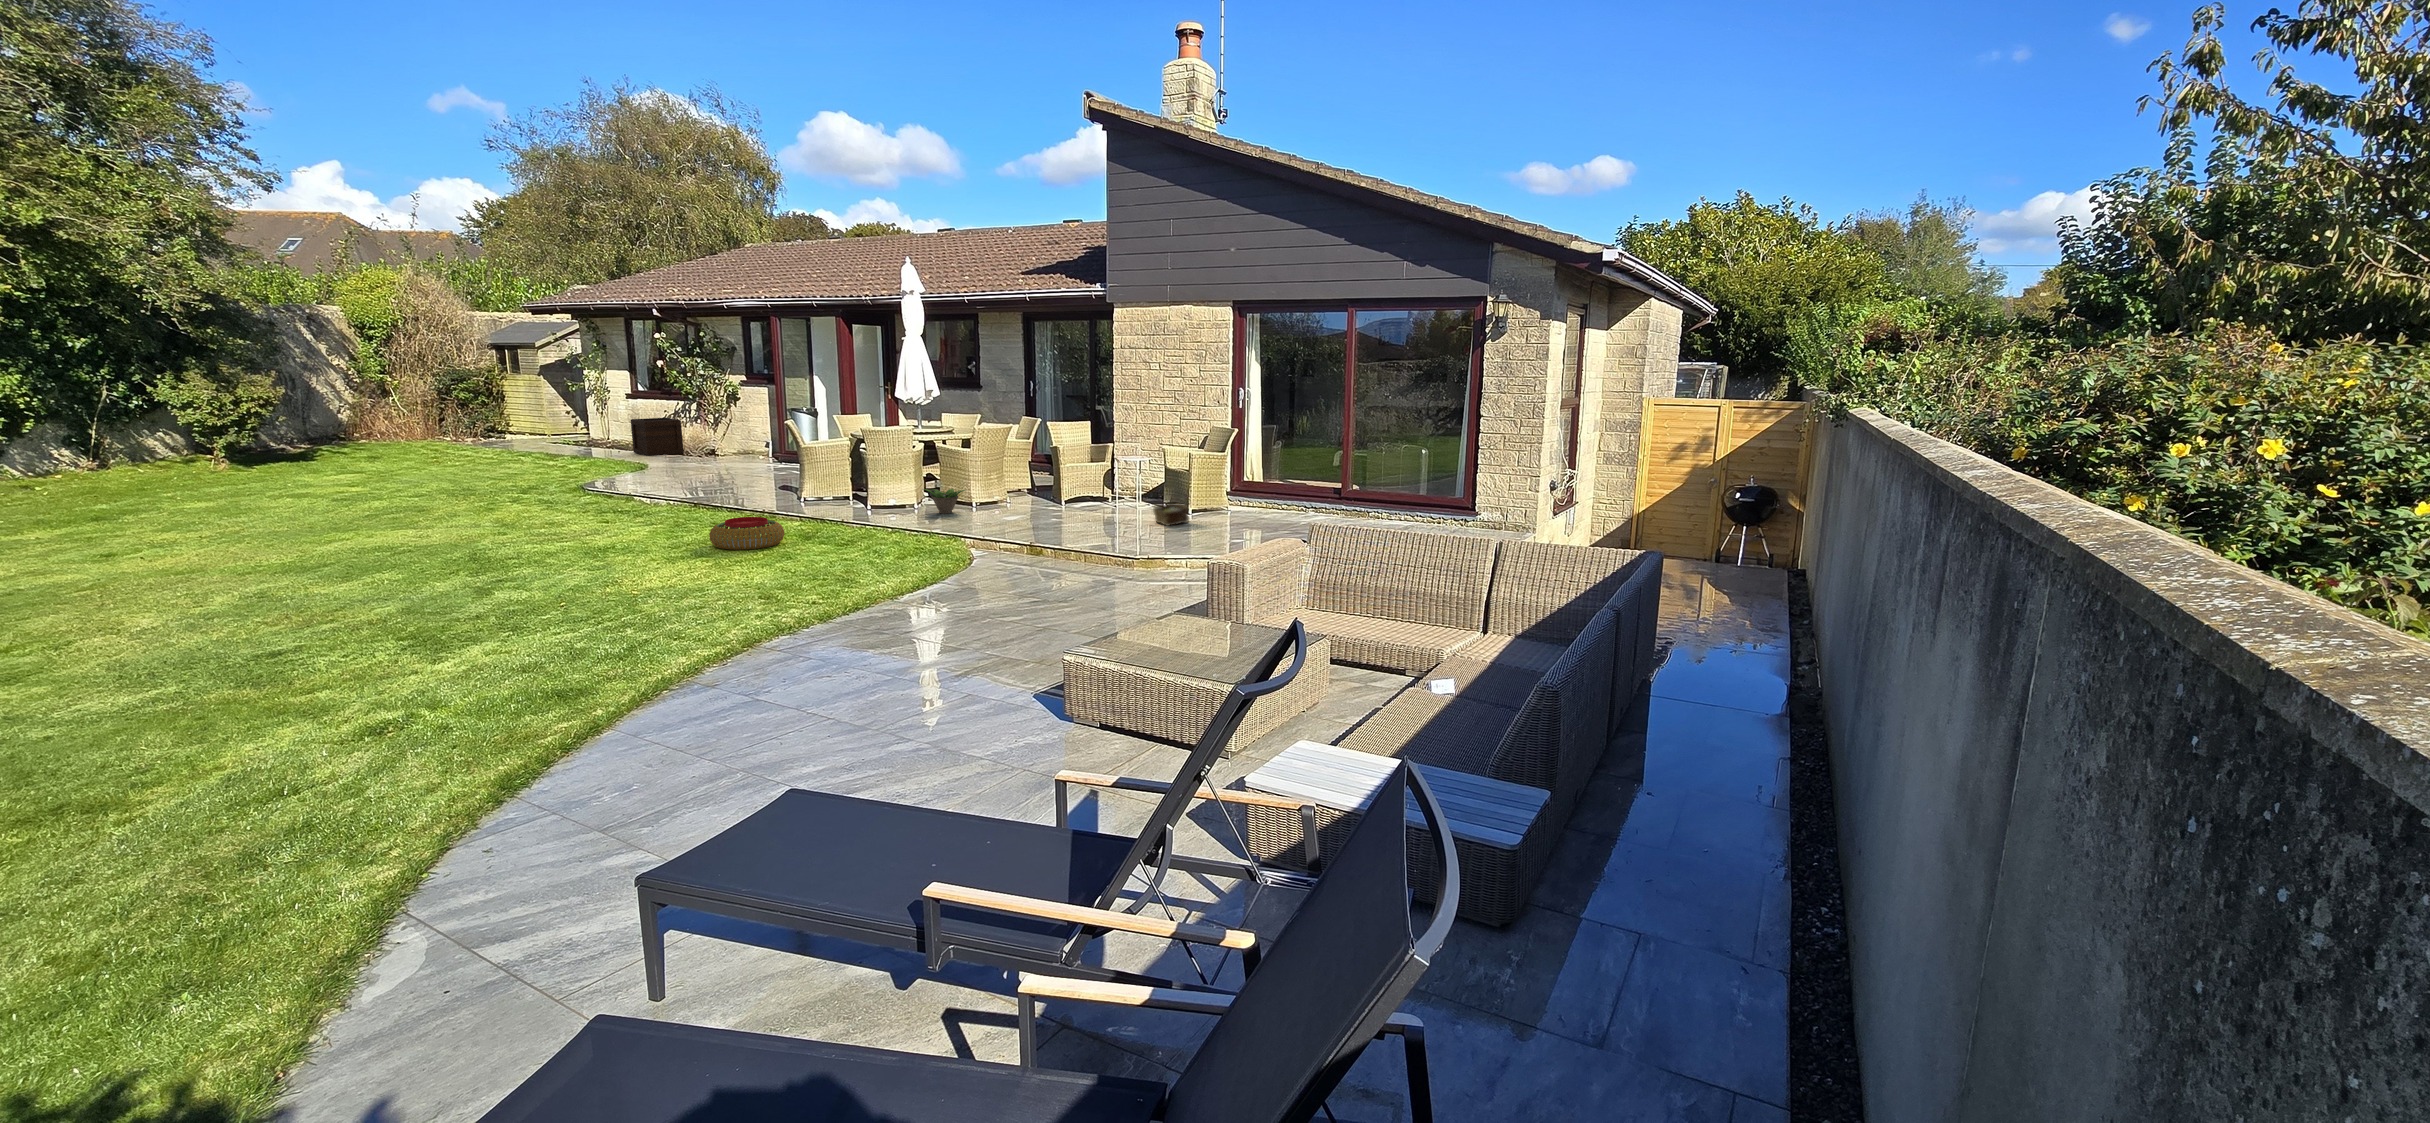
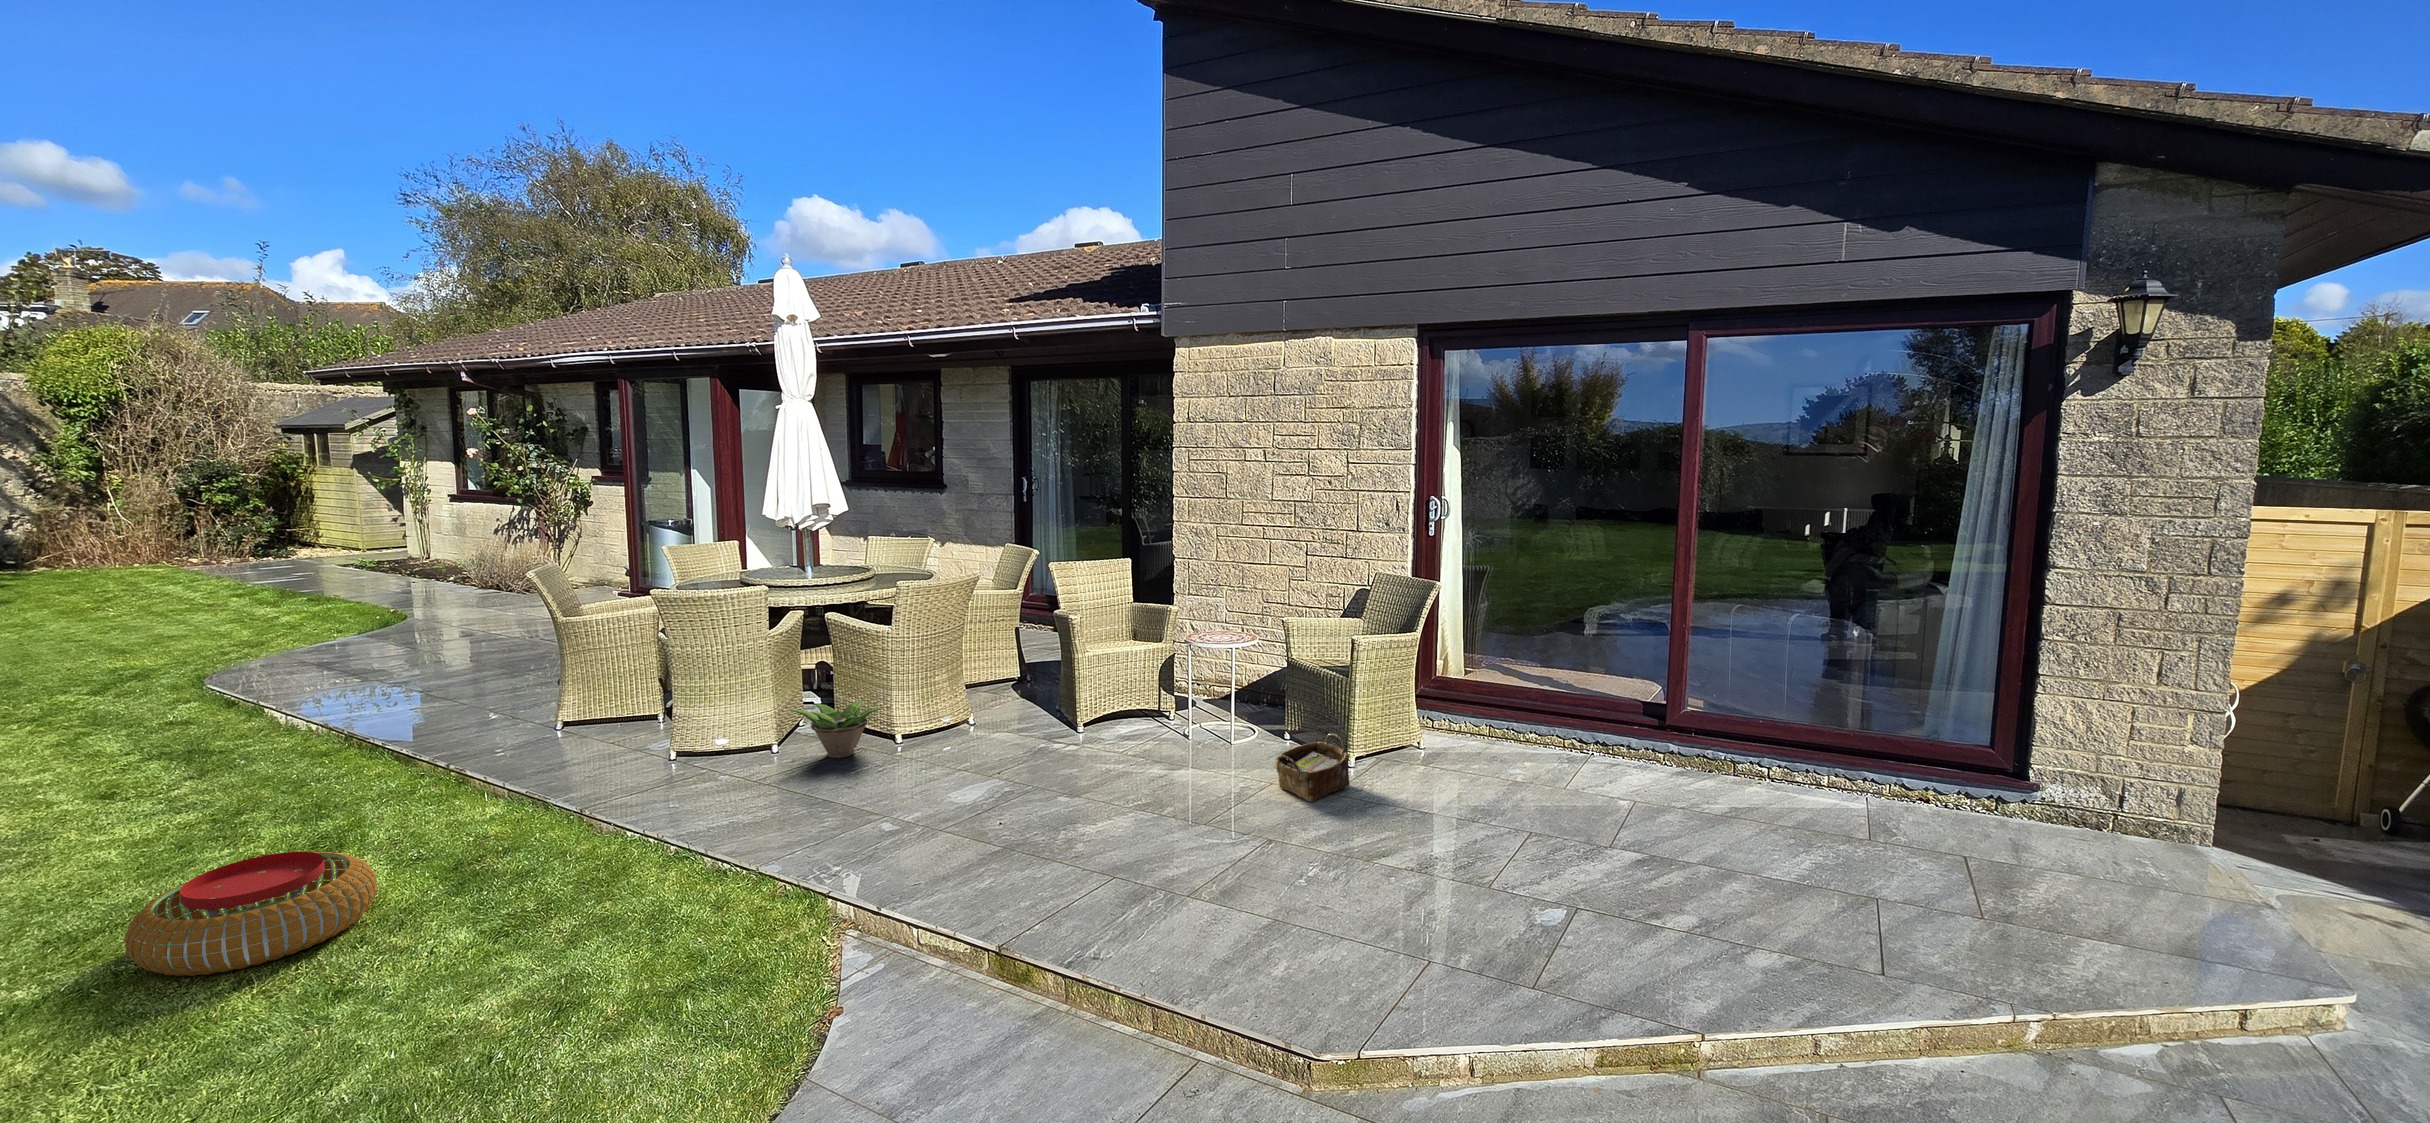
wooden crate: present [631,418,684,456] -> none [422,531,504,592]

